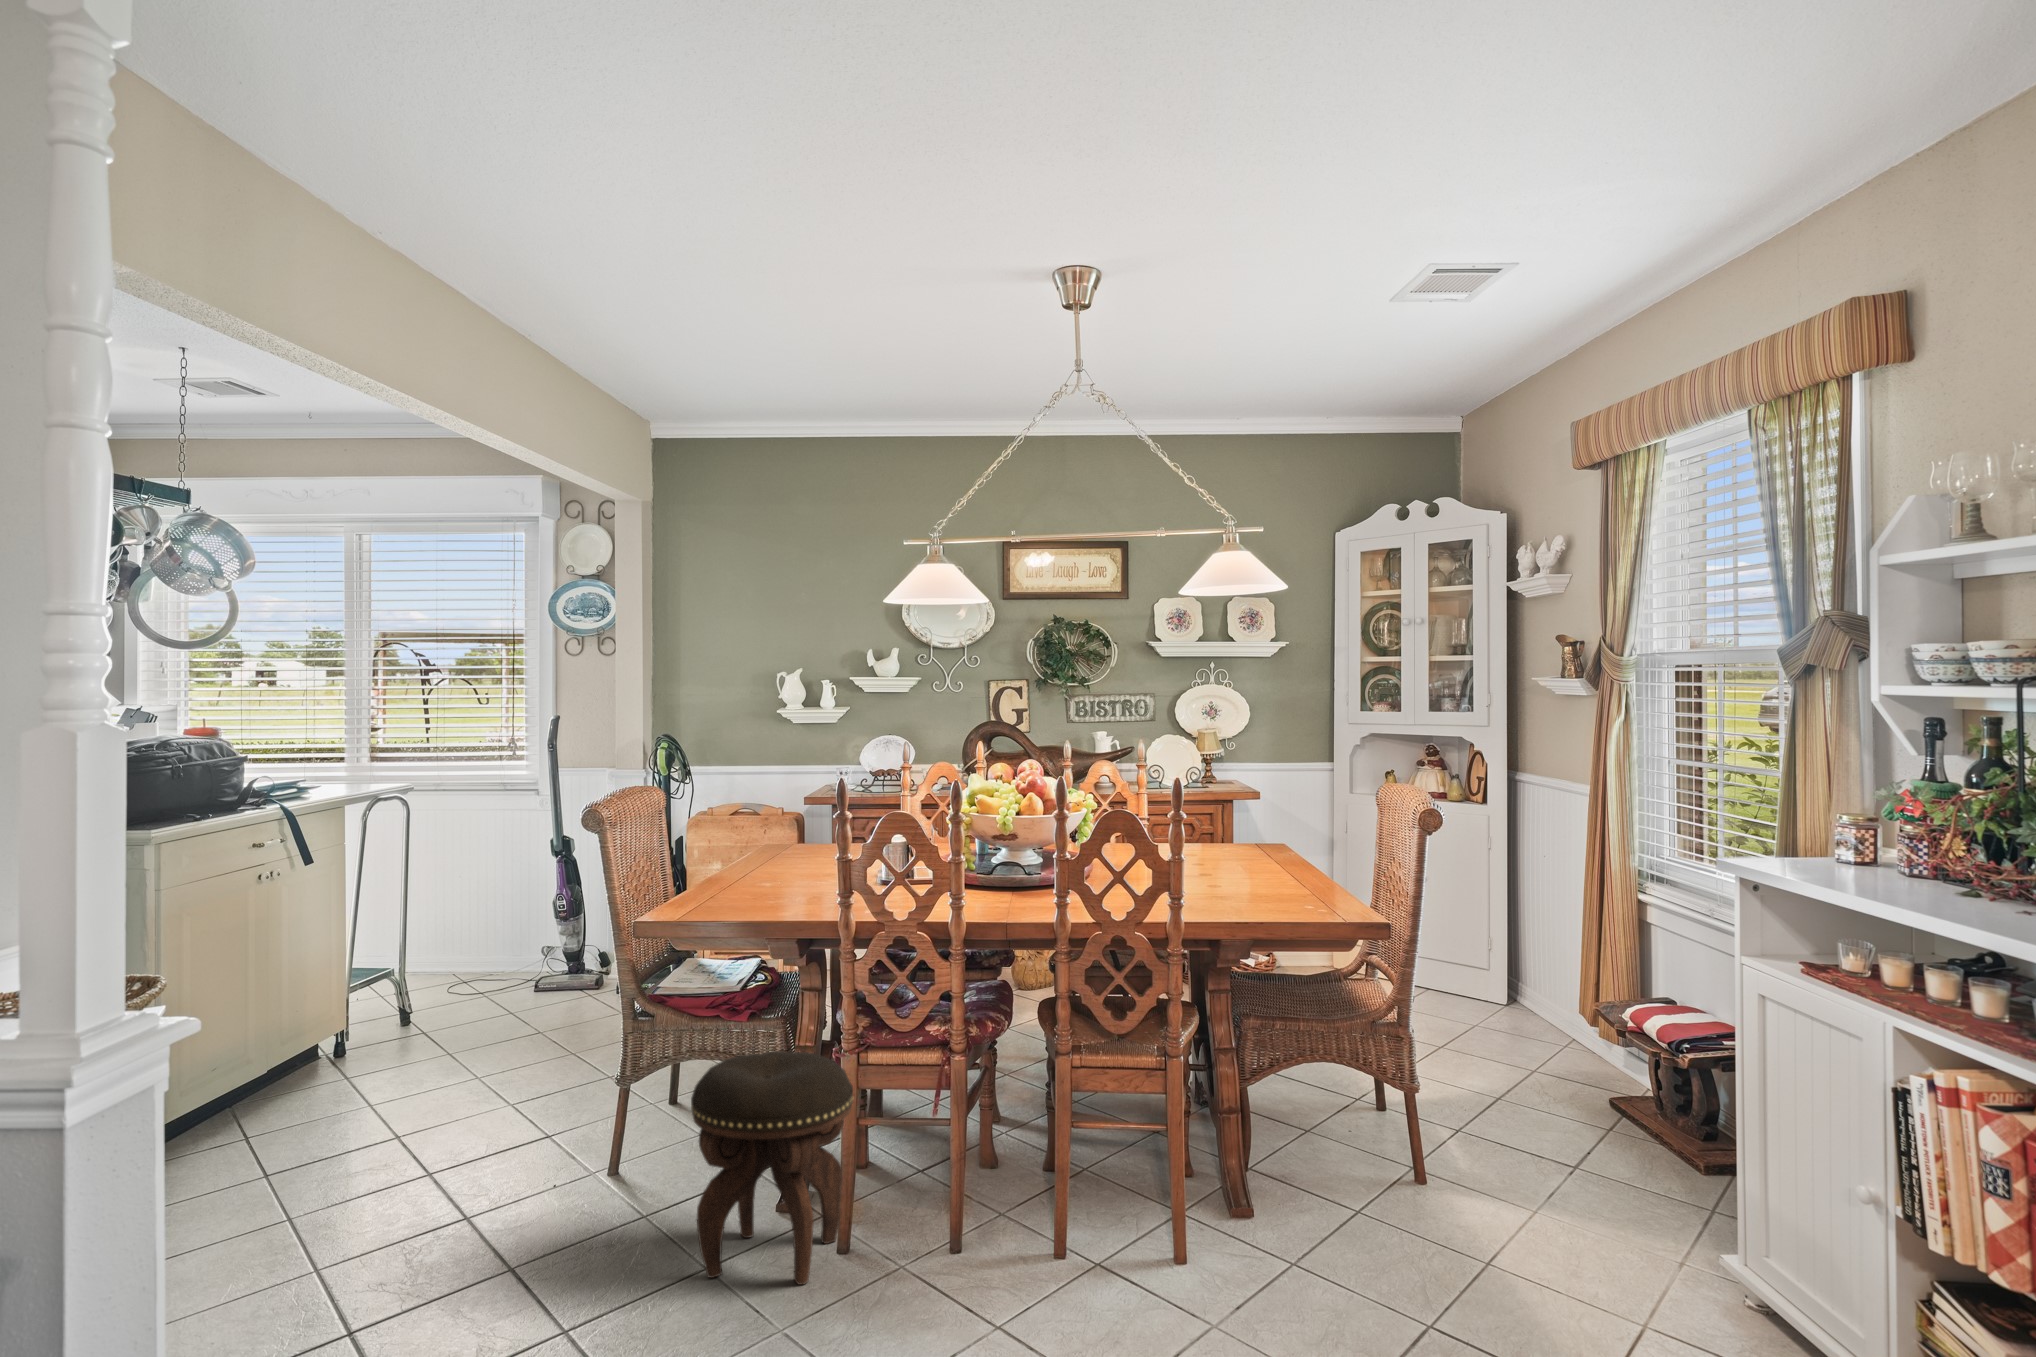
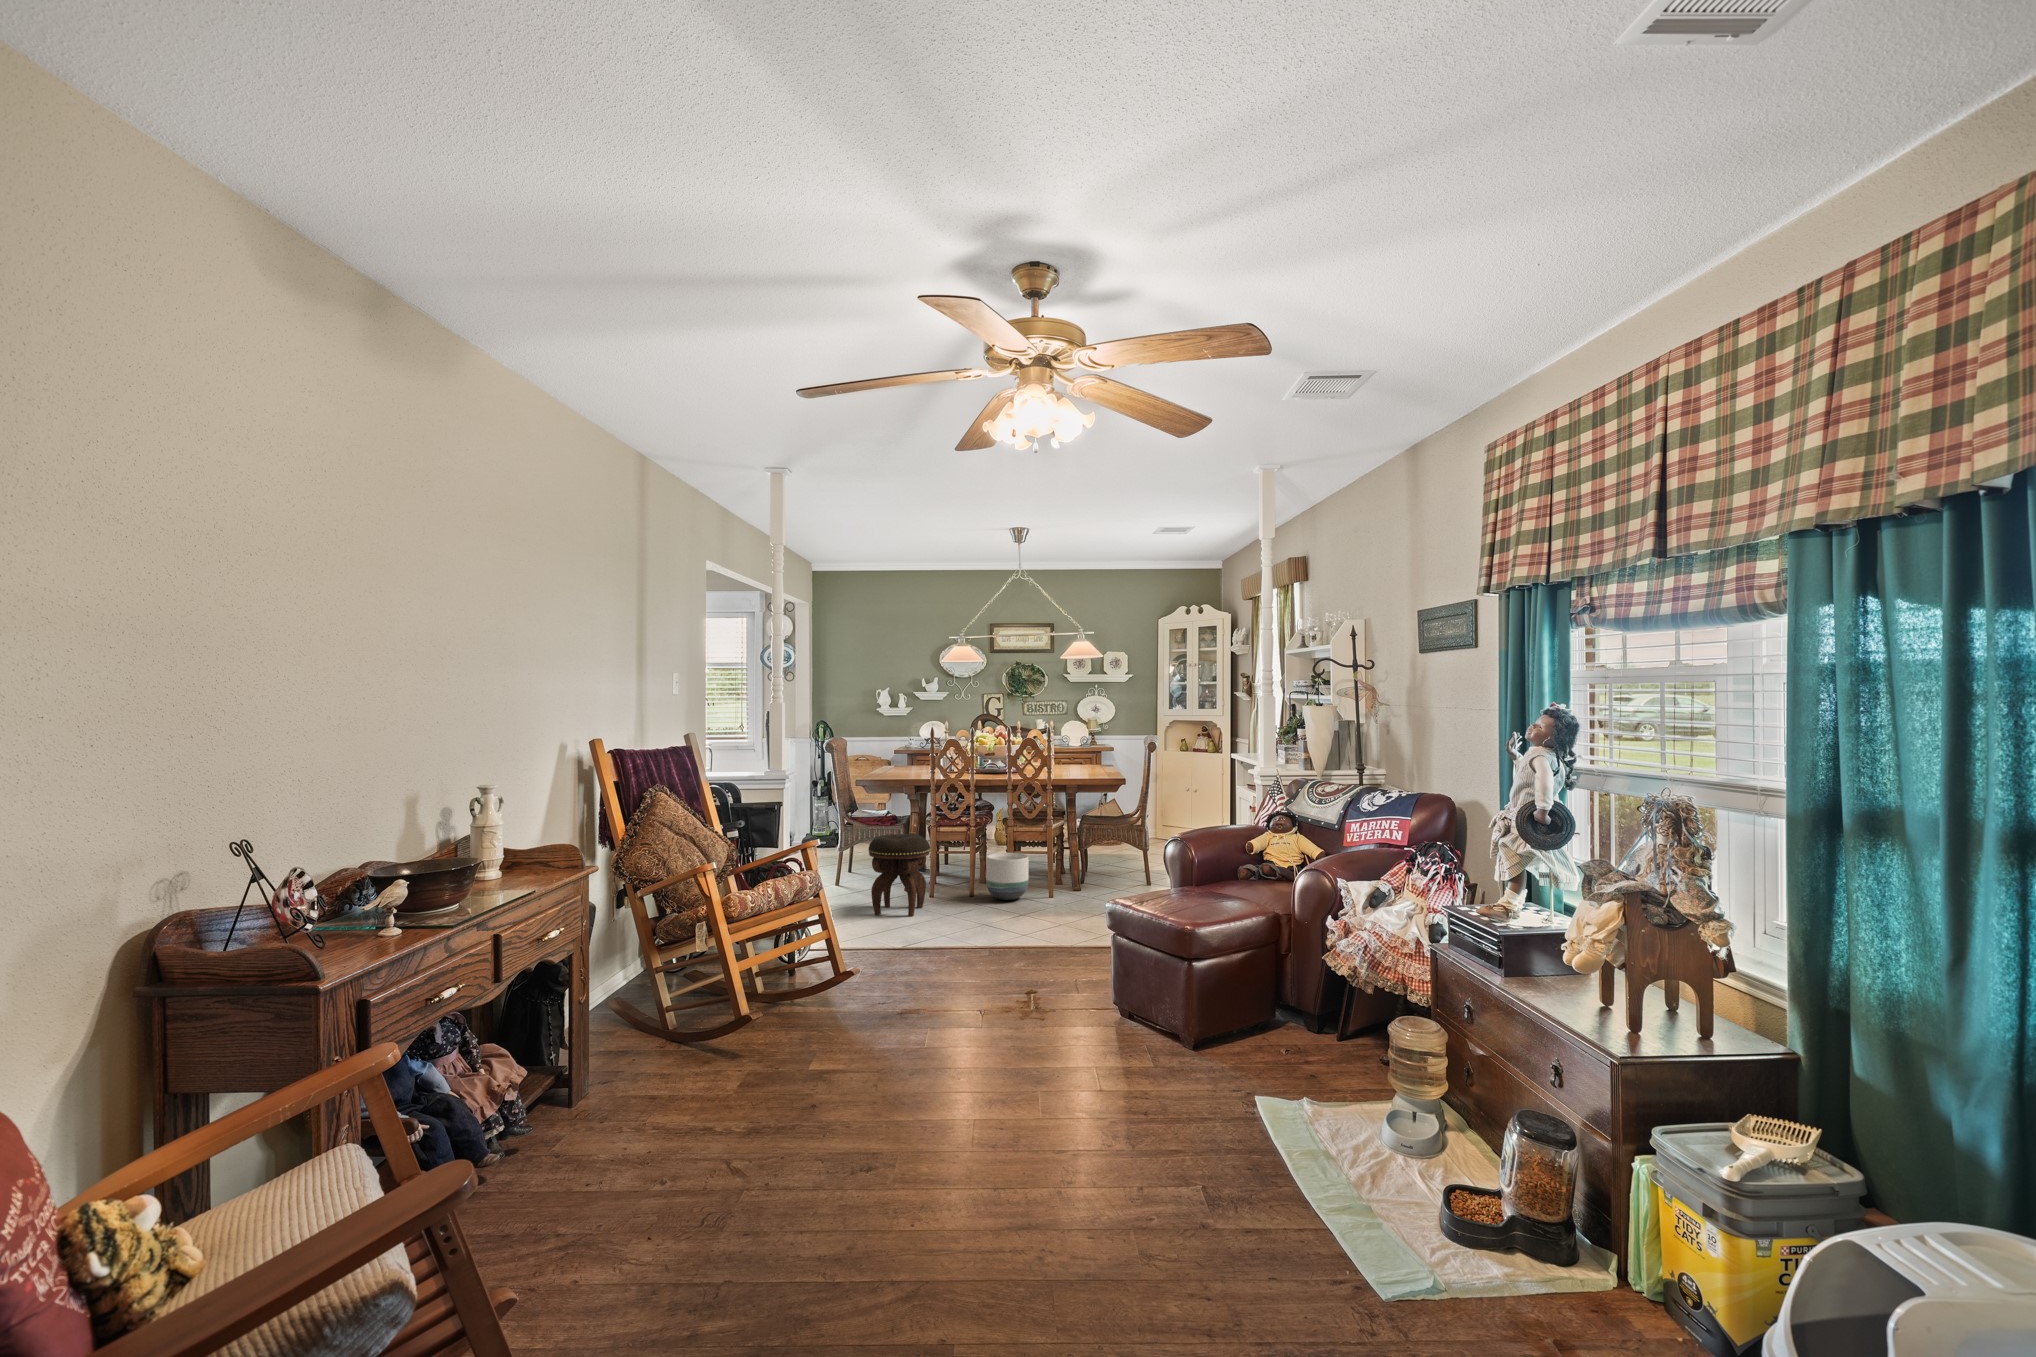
planter: none [999,1079,1103,1209] -> present [986,853,1029,900]

